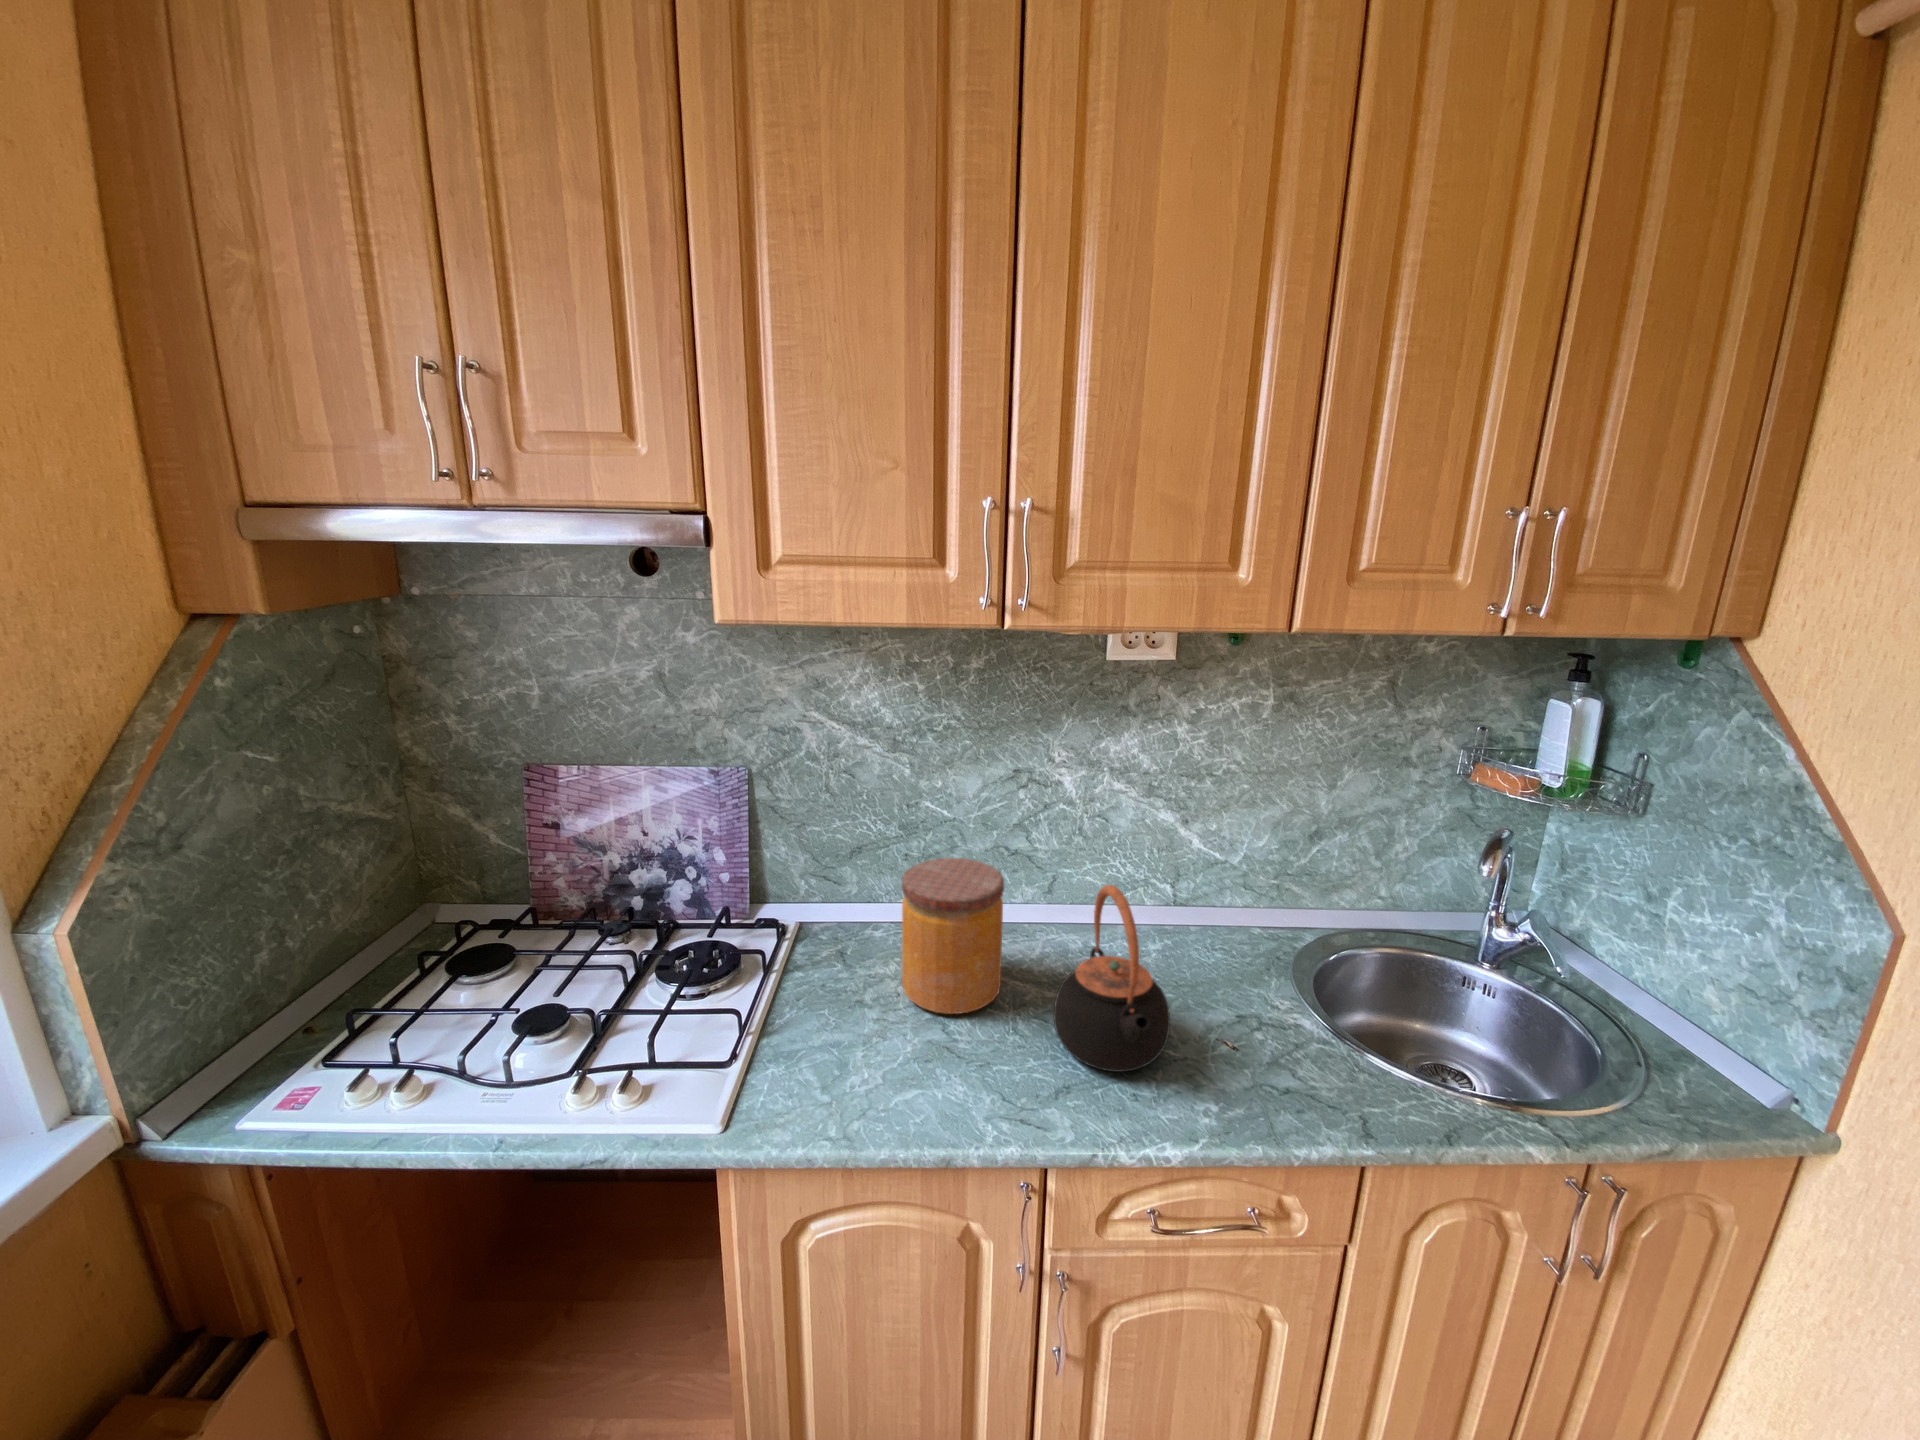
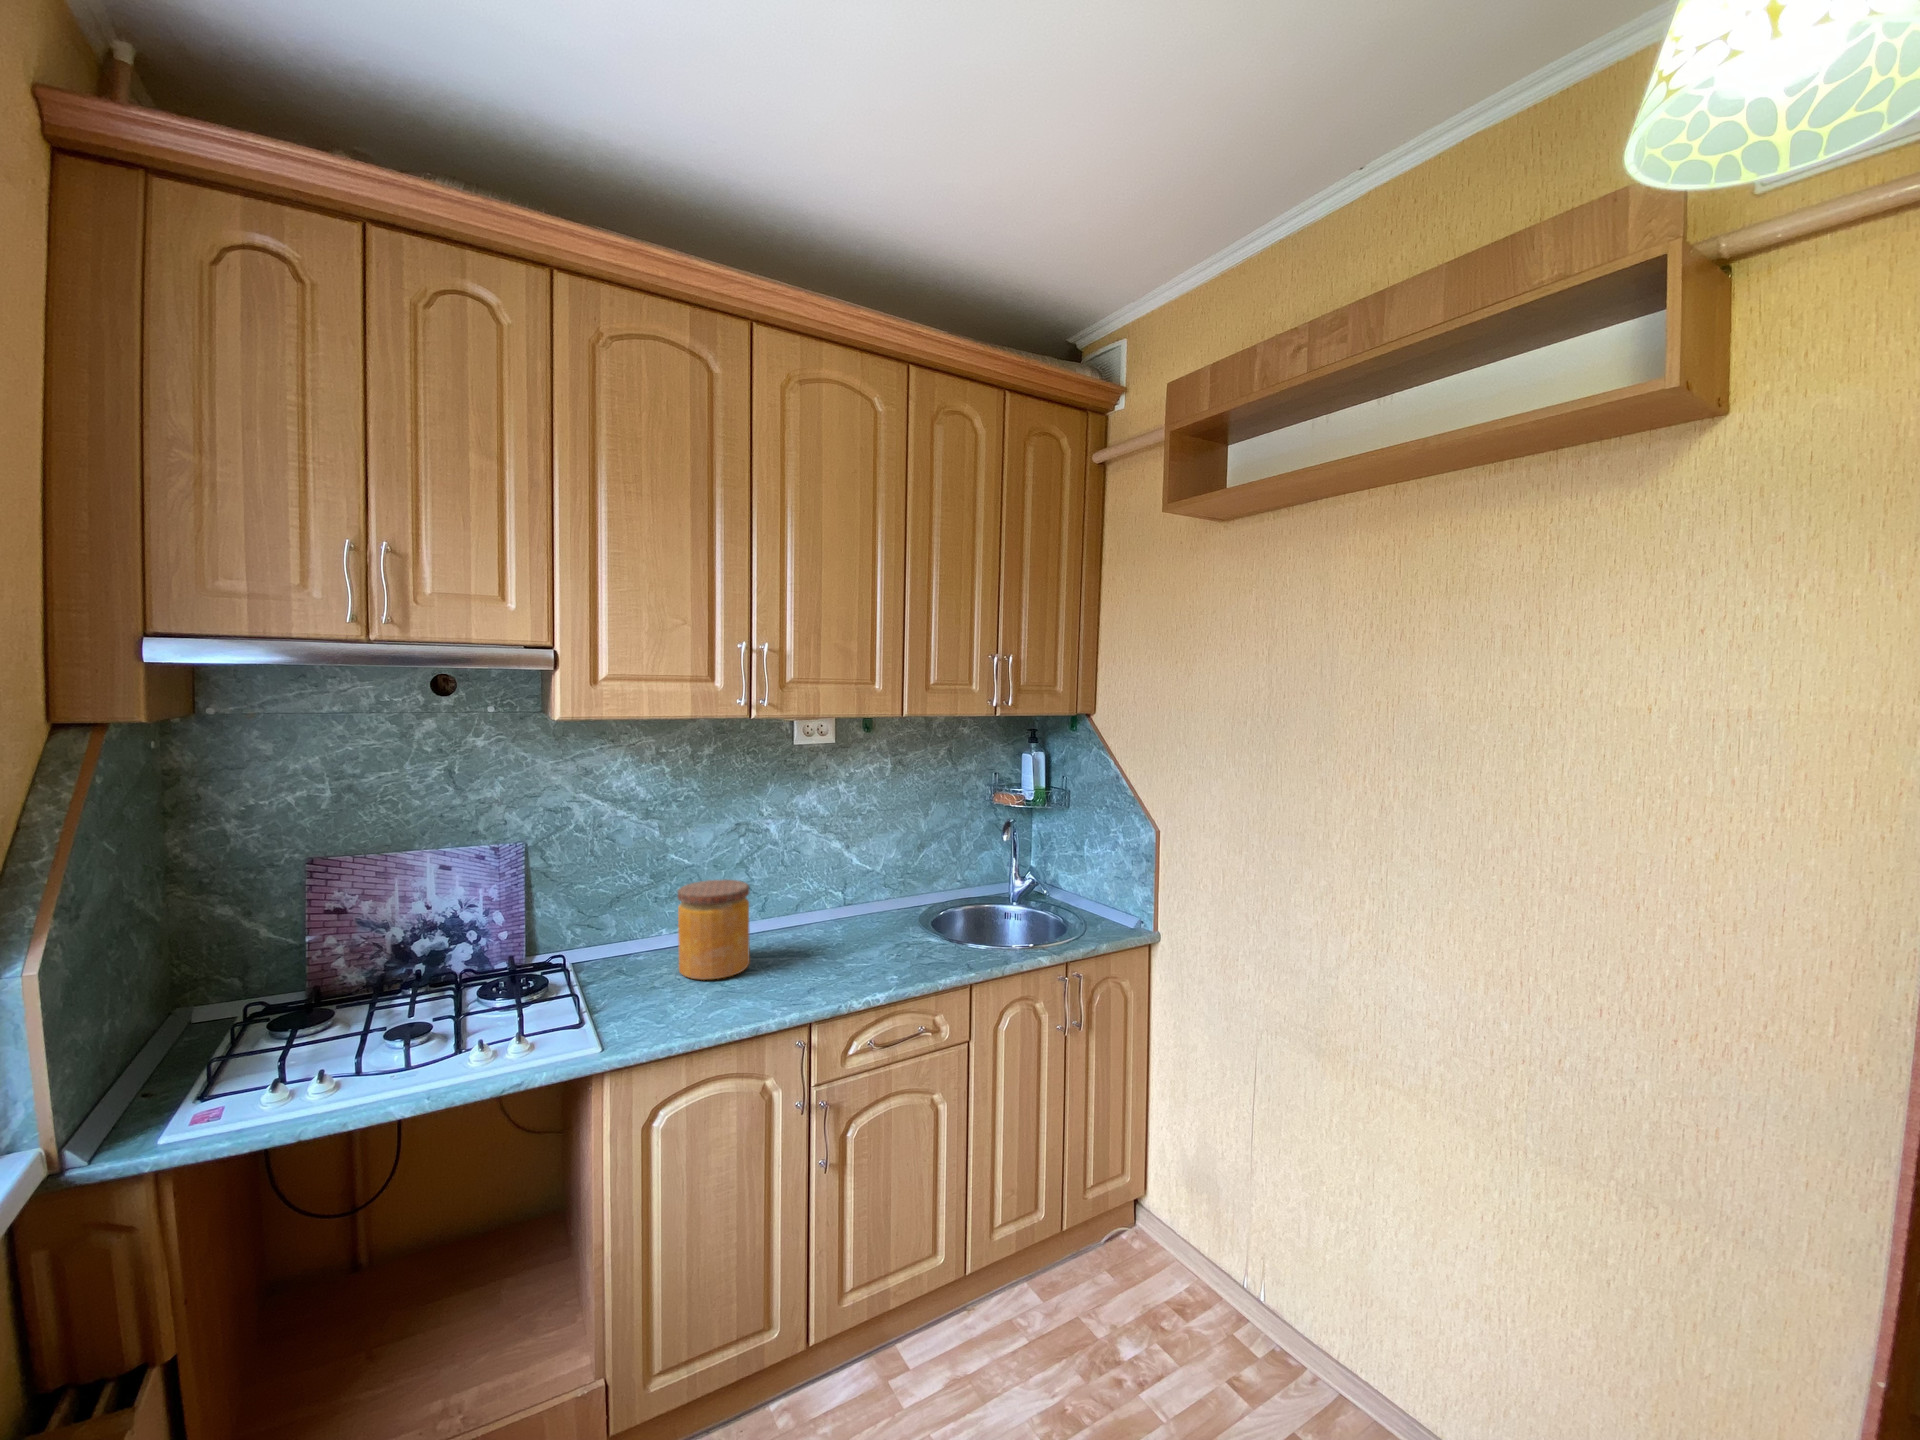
teapot: present [1054,885,1170,1072] -> none [793,868,864,980]

